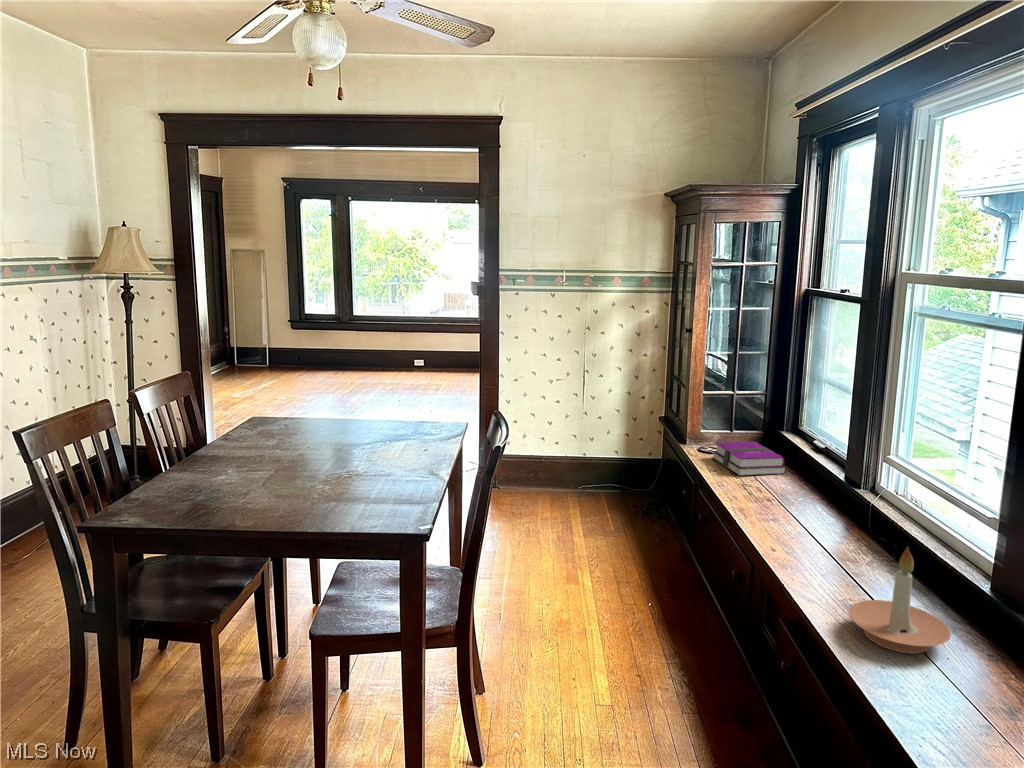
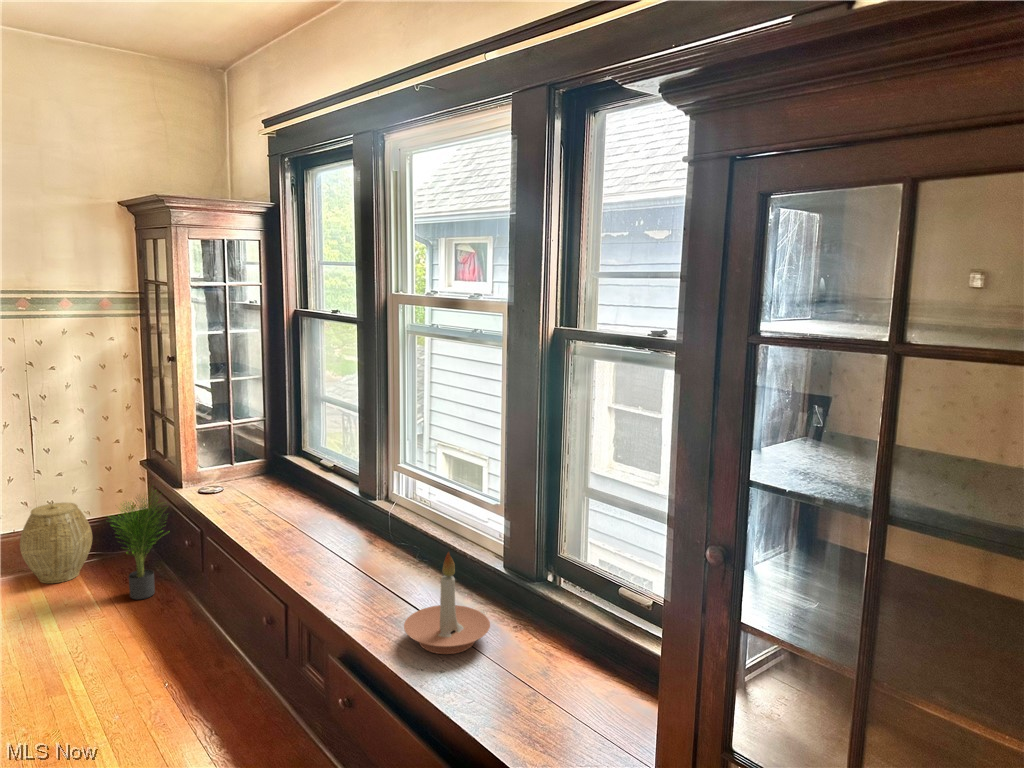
potted plant: none [622,438,678,533] -> present [108,494,170,599]
woven basket: none [568,441,617,504] -> present [20,503,92,583]
hardback book: present [712,442,786,476] -> none [216,471,299,511]

